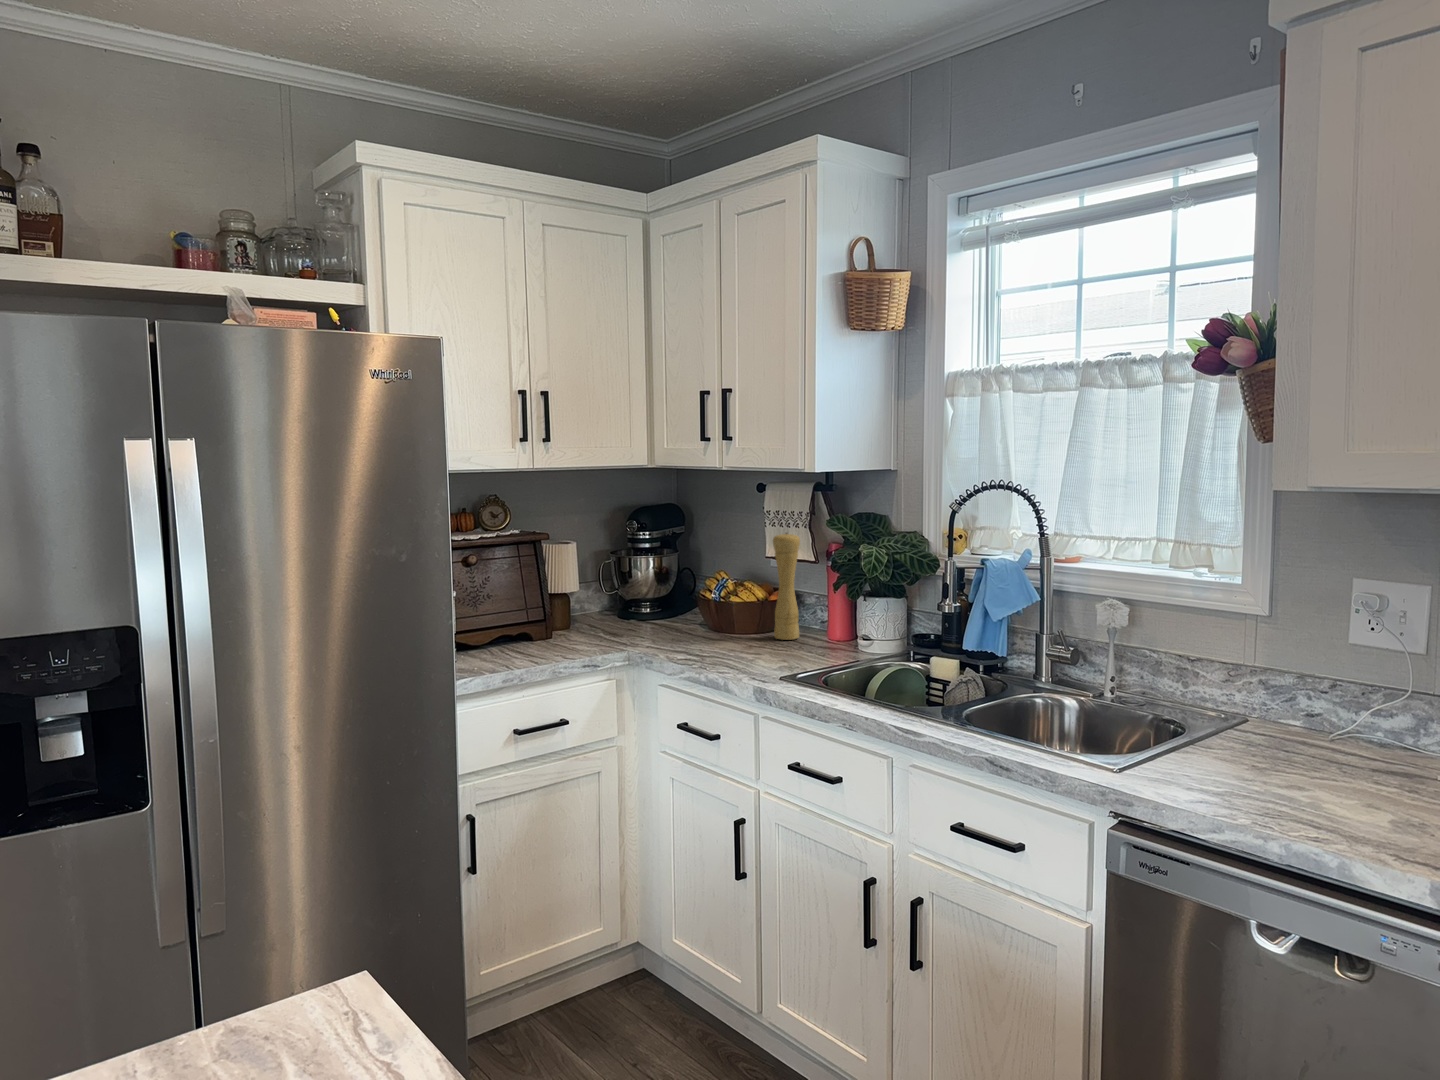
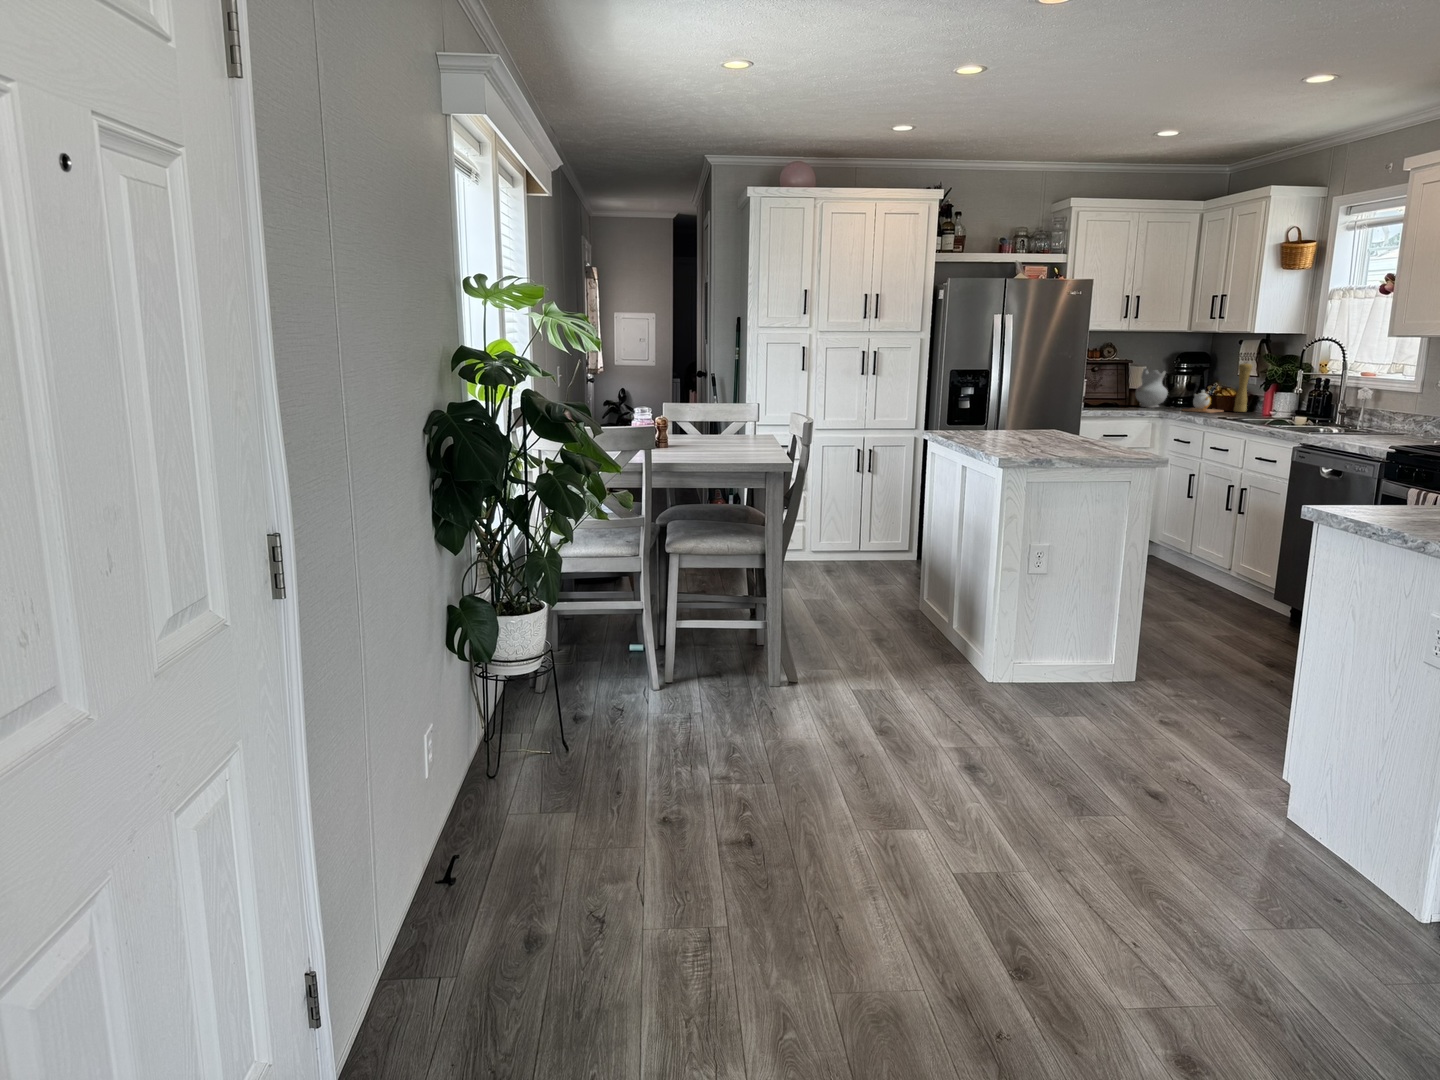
ceramic pitcher: none [565,551,634,644] -> present [1135,368,1168,408]
teapot: none [679,602,761,658] -> present [1182,390,1223,413]

